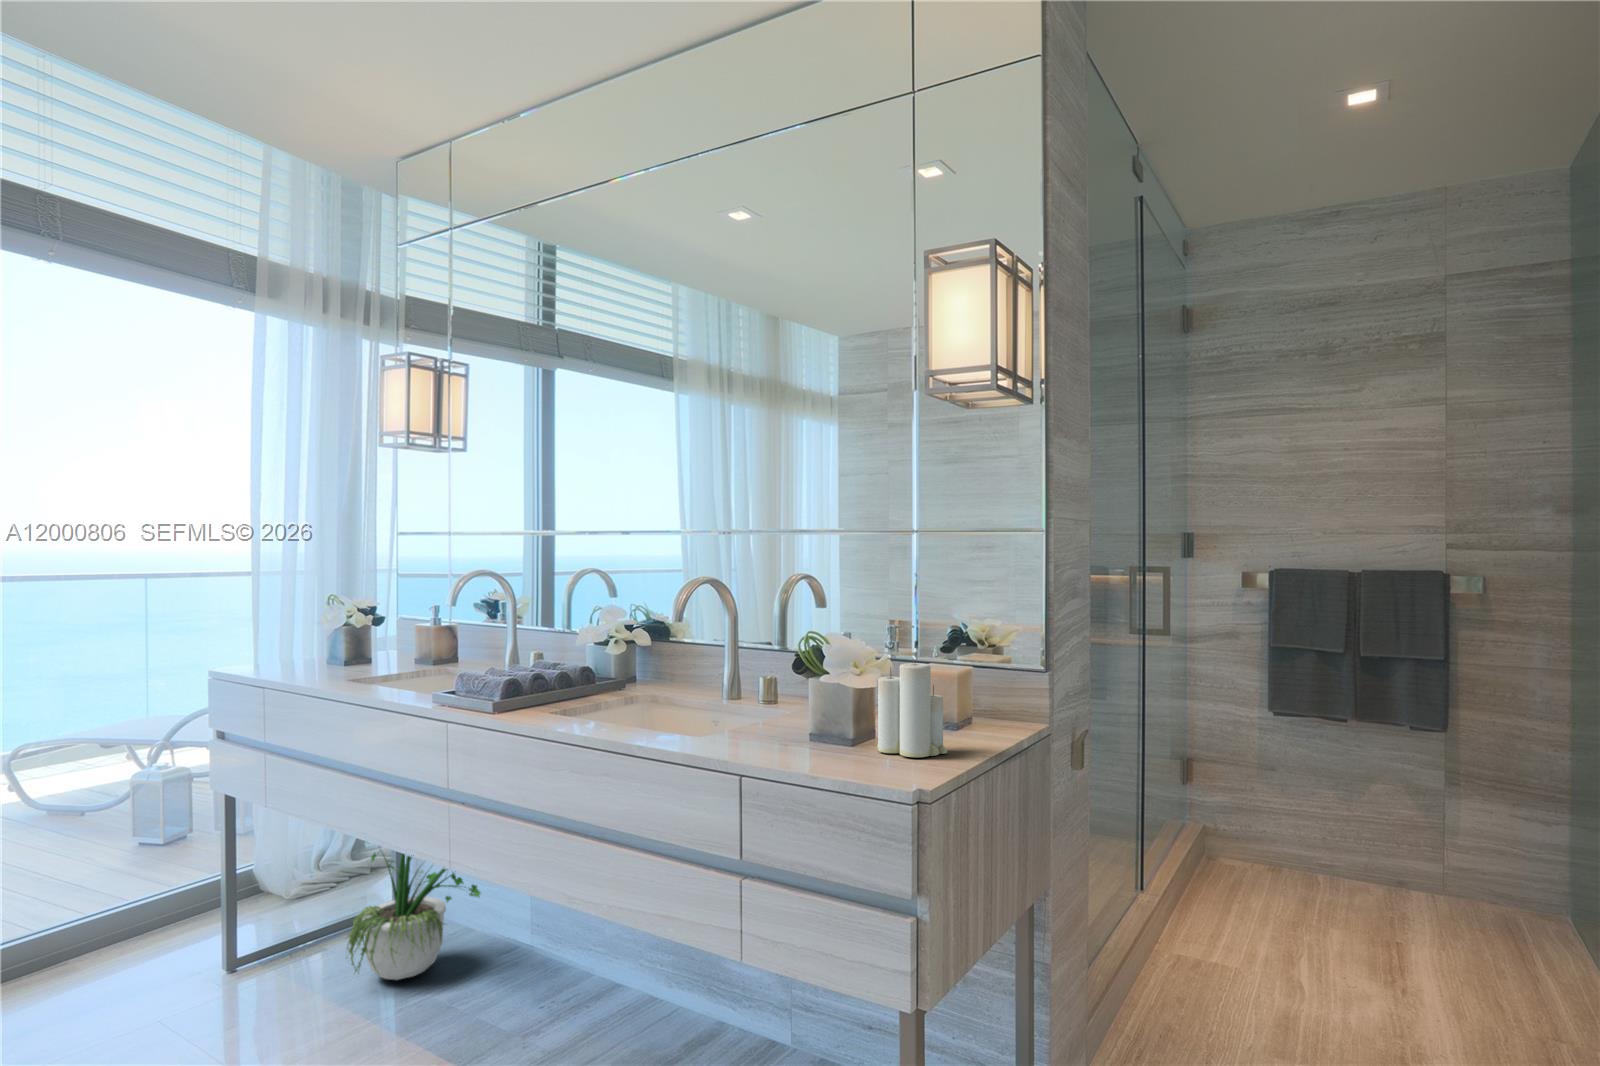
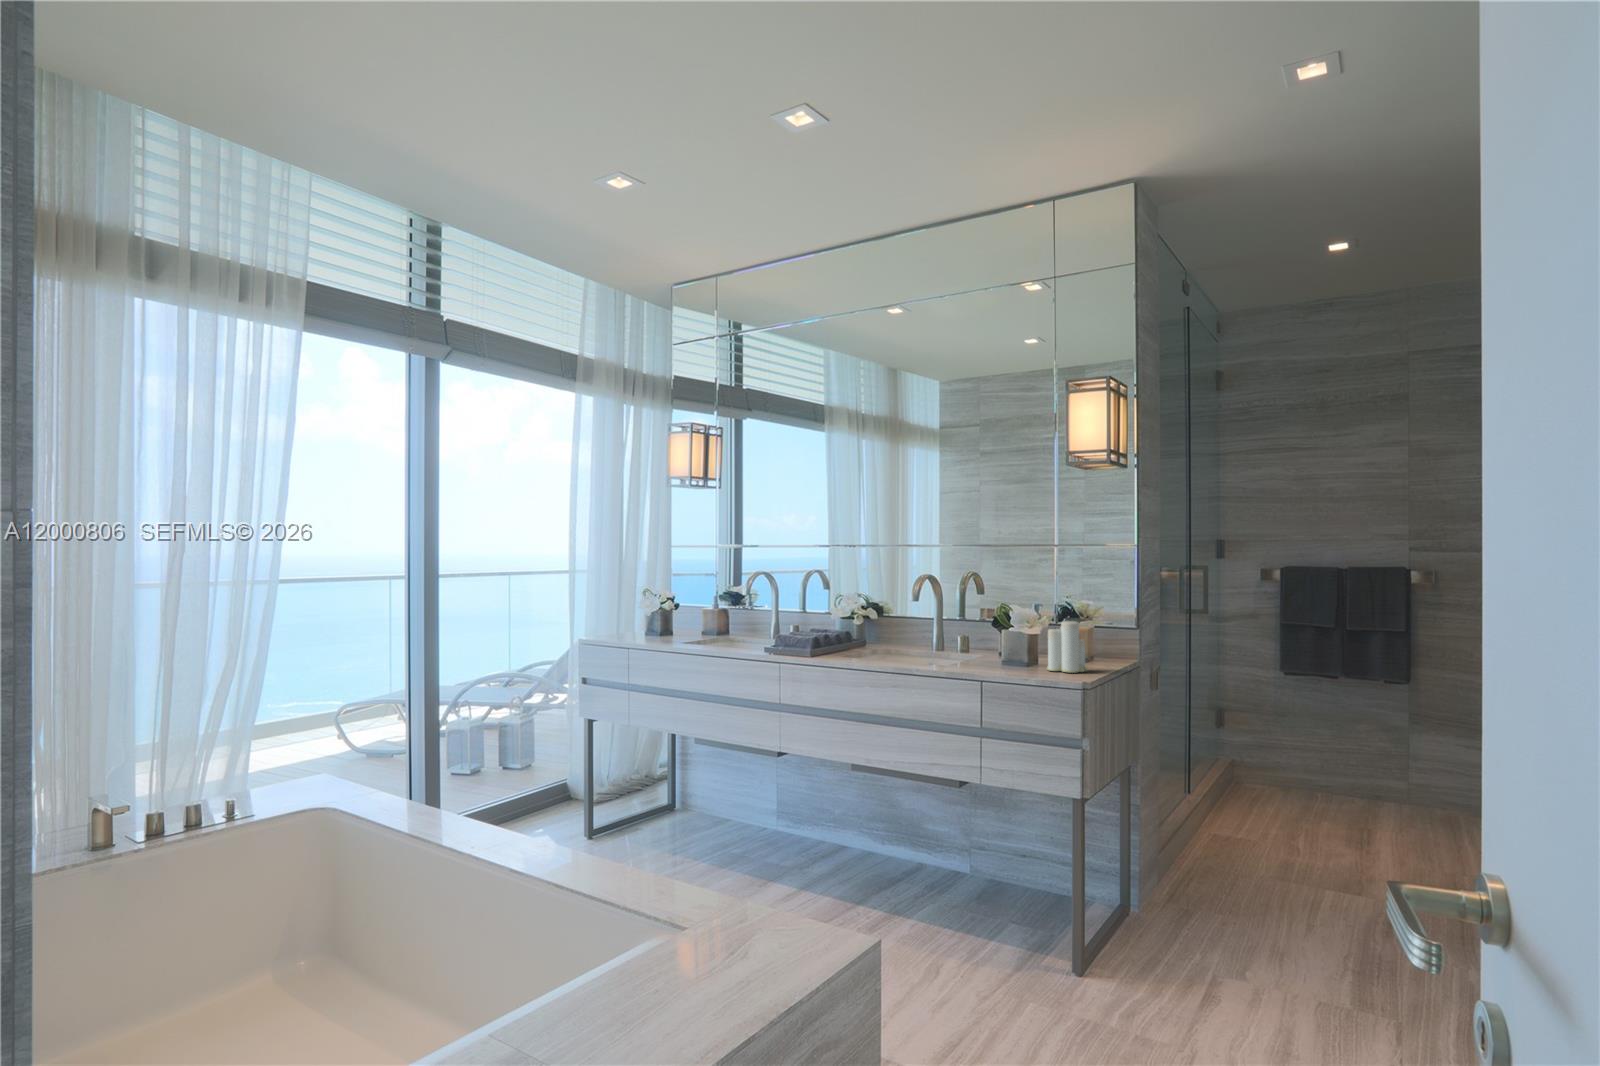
potted plant: present [348,841,481,980] -> none [667,694,771,835]

